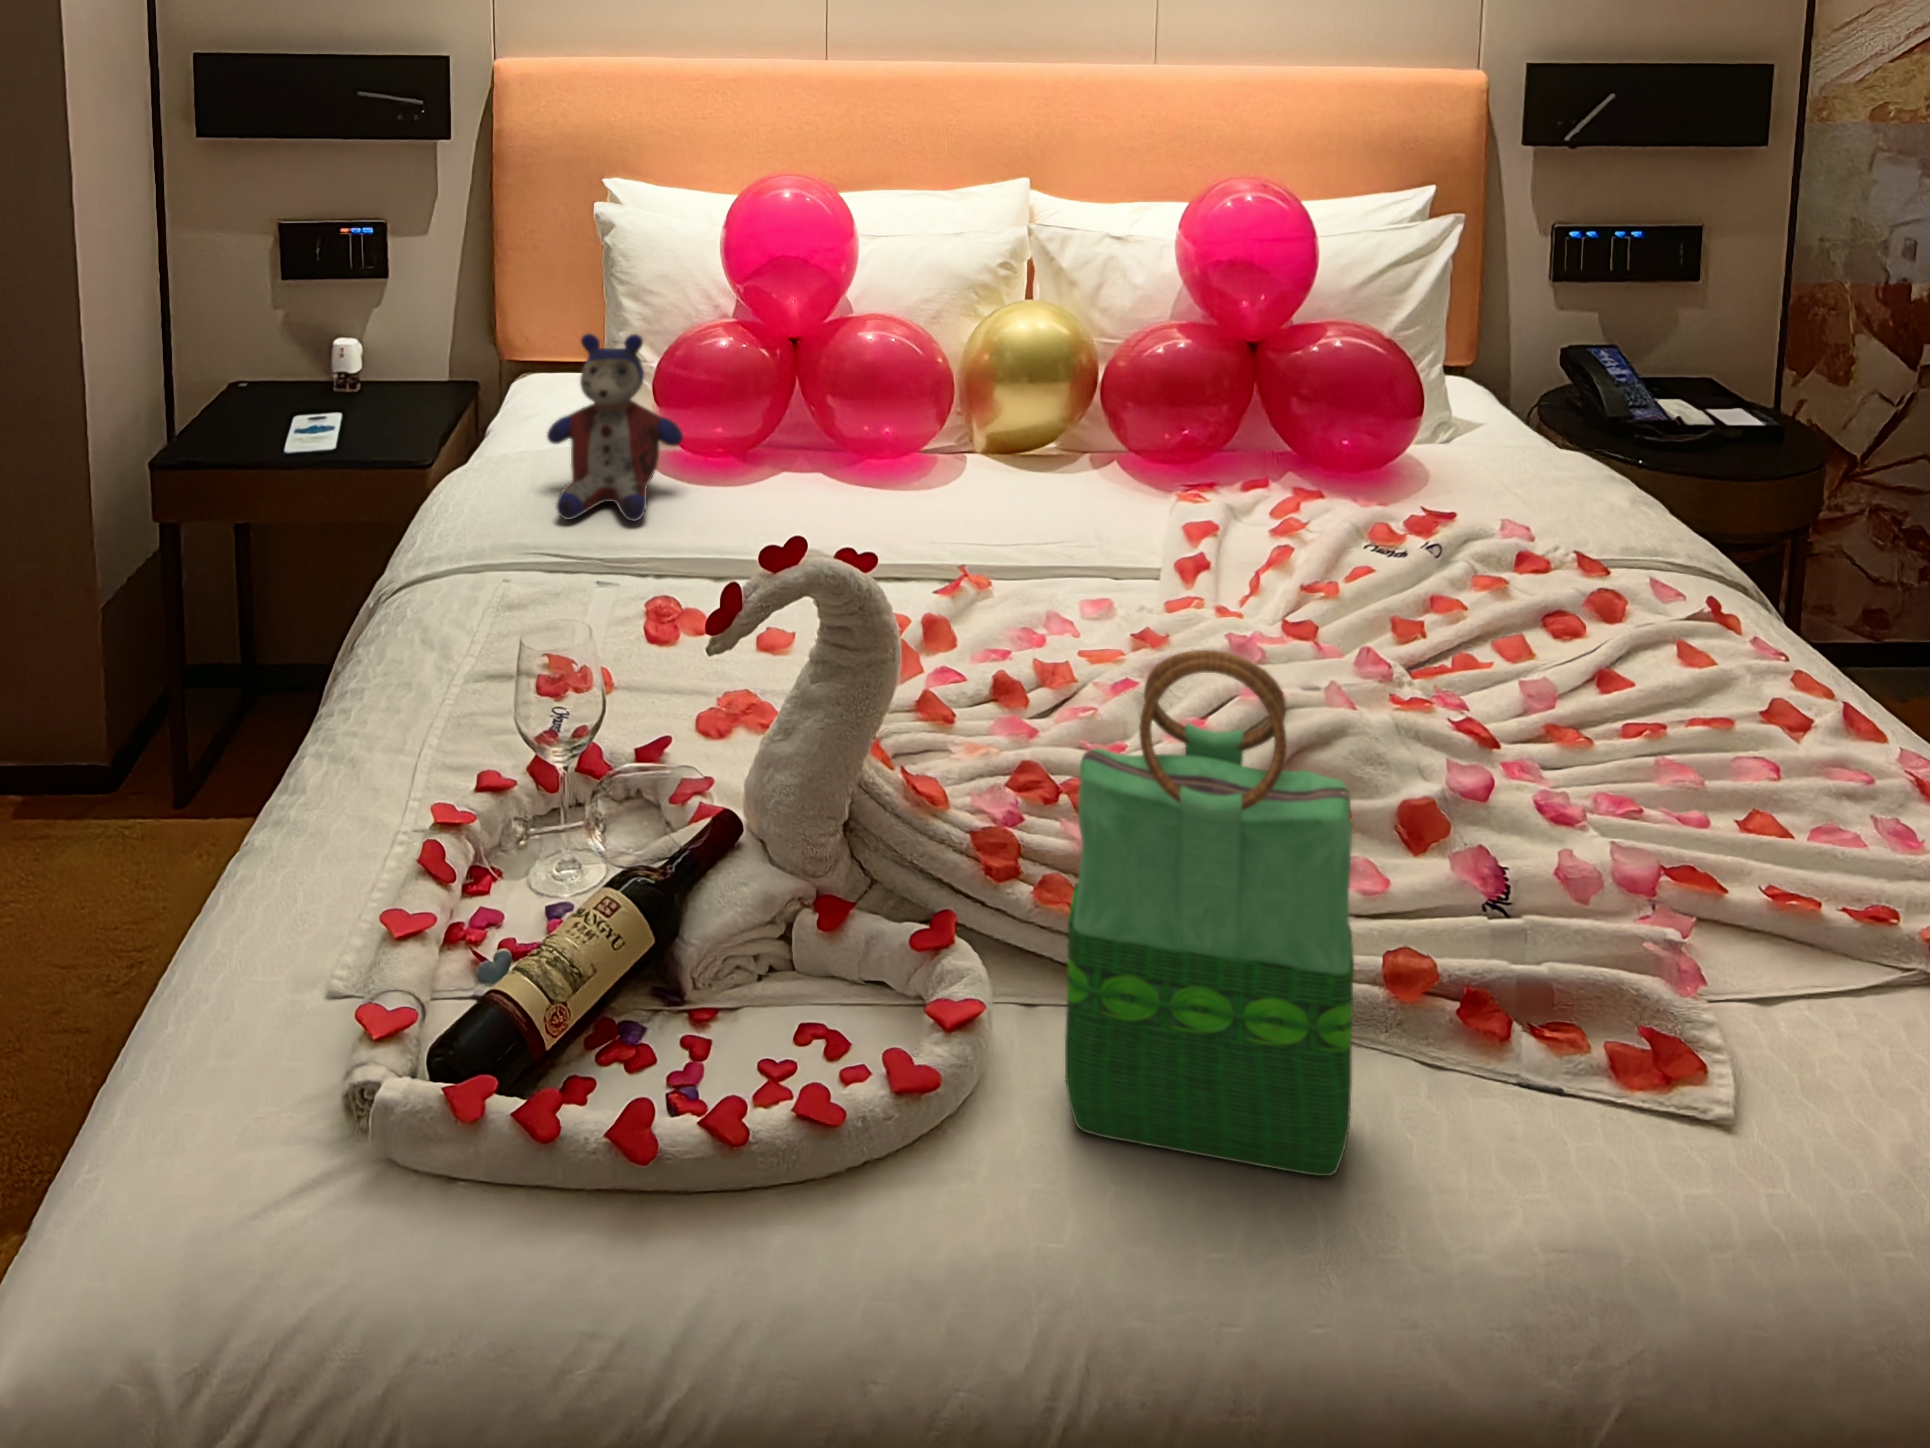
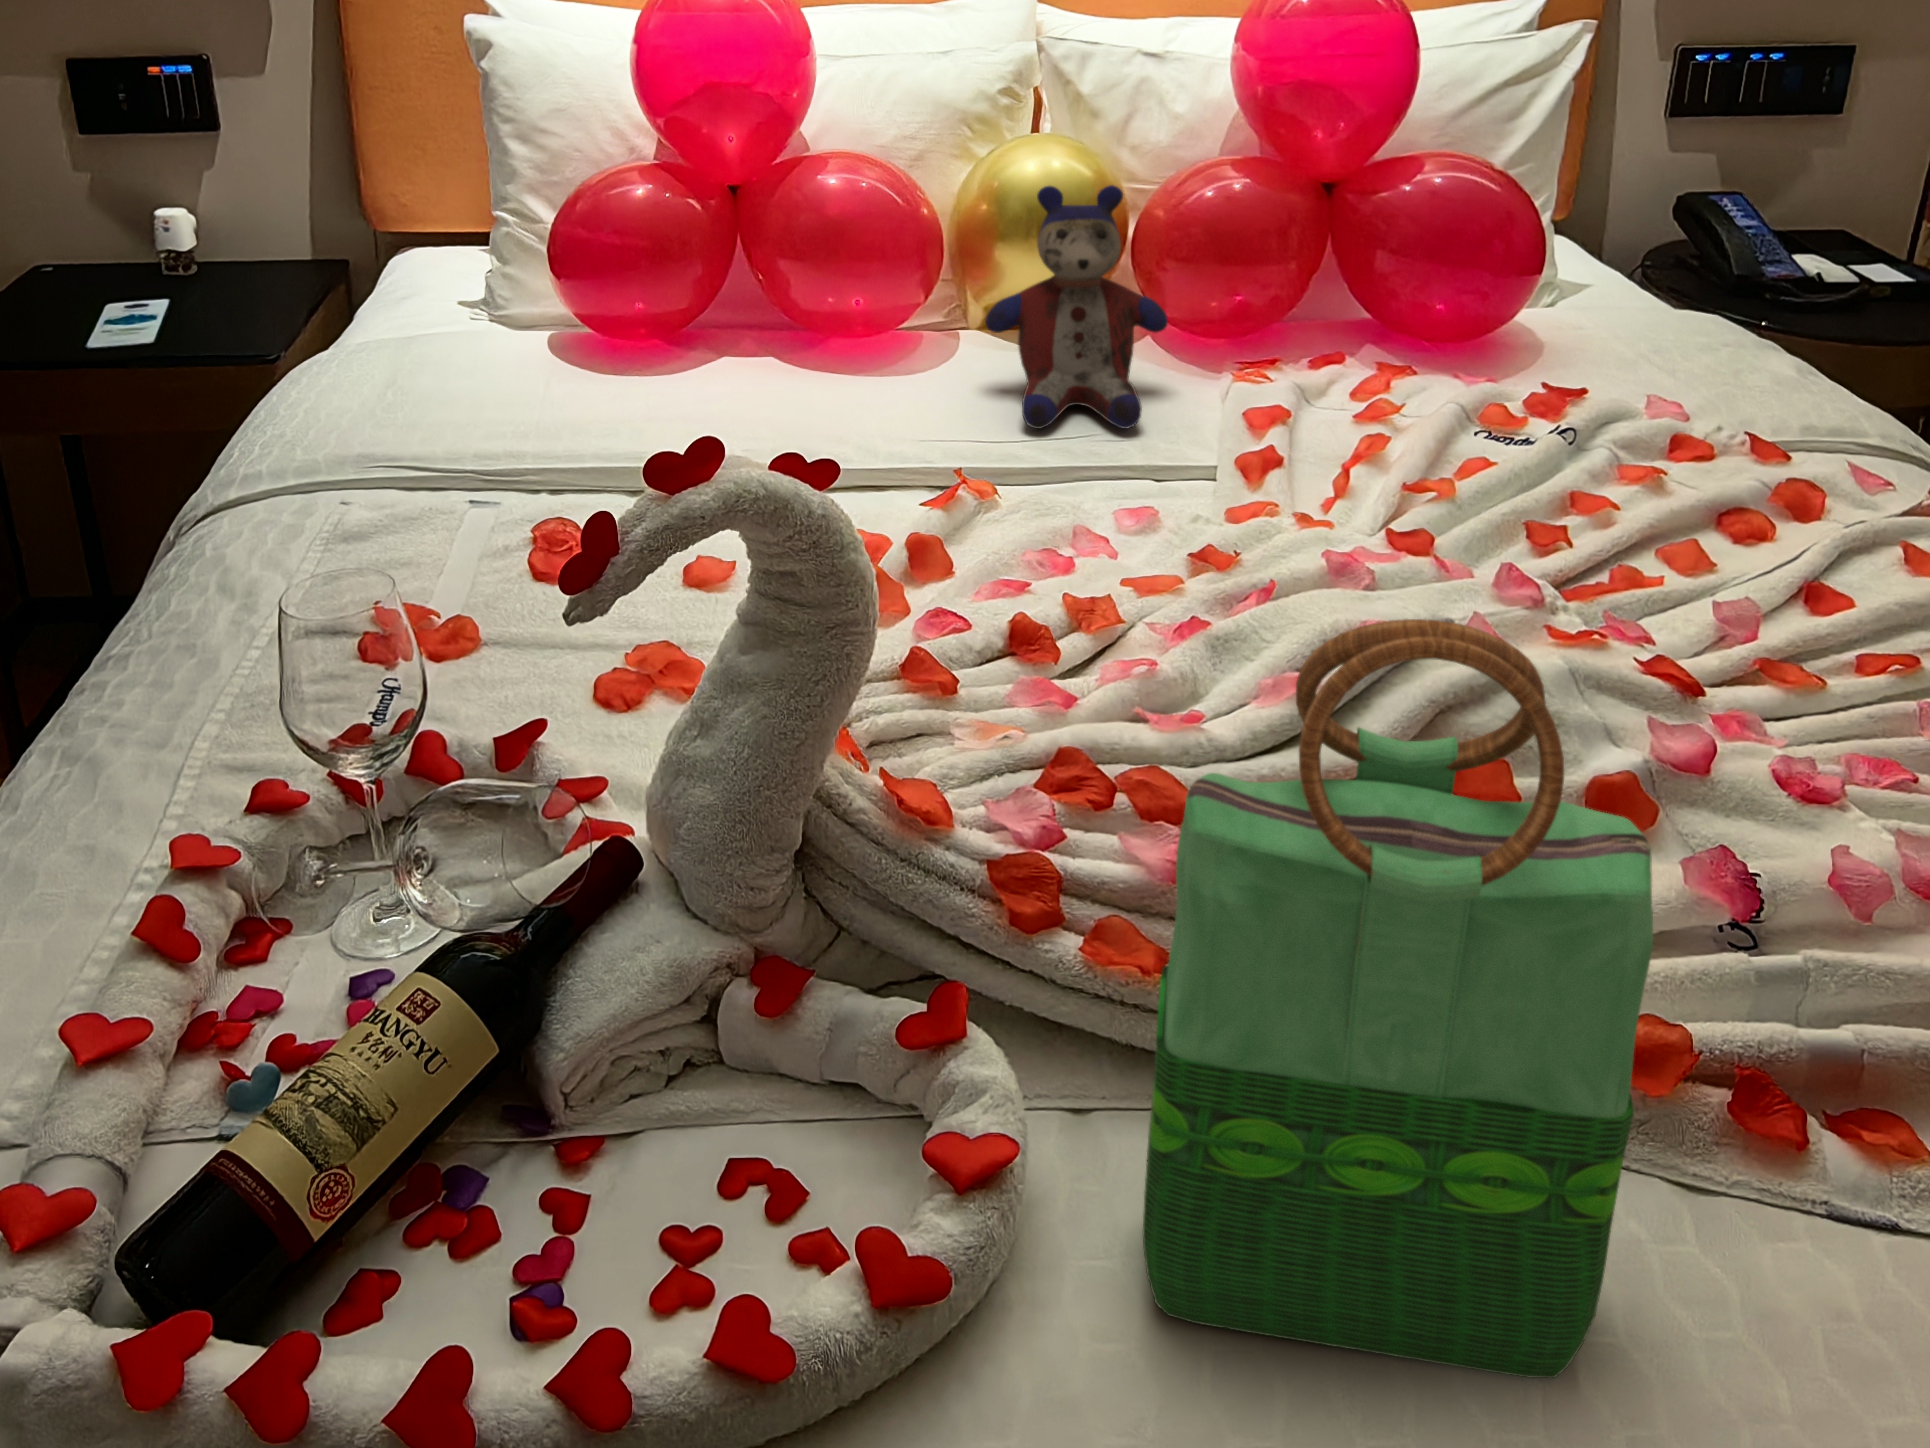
stuffed bear: present [547,334,683,521] -> present [985,185,1168,429]

